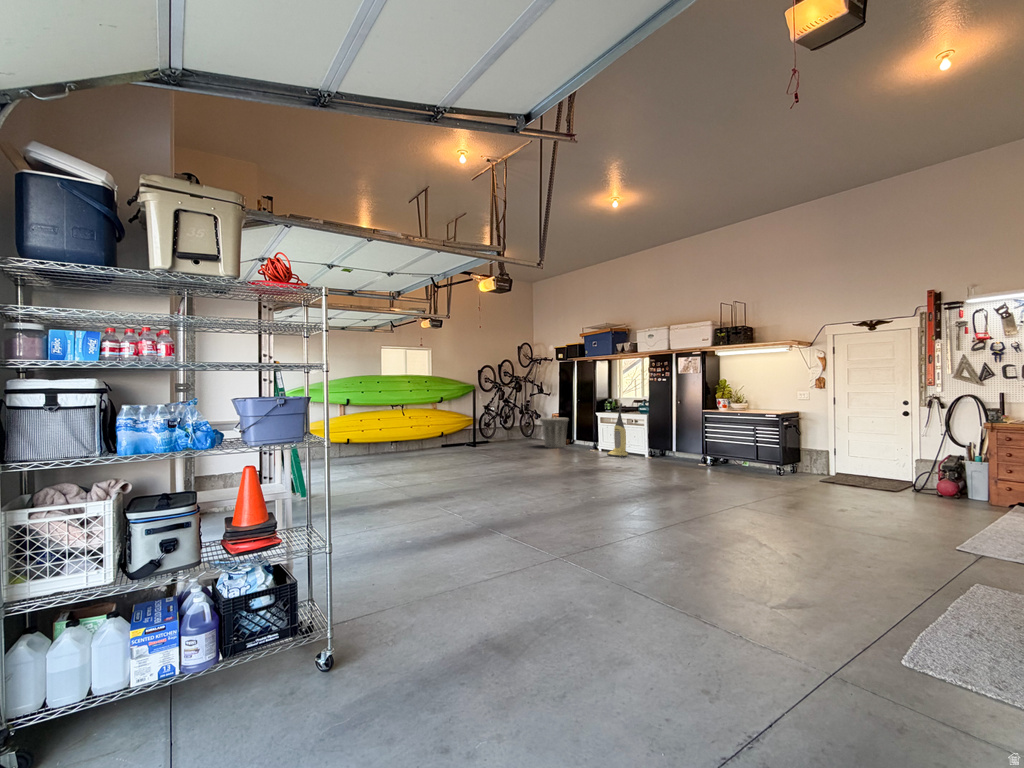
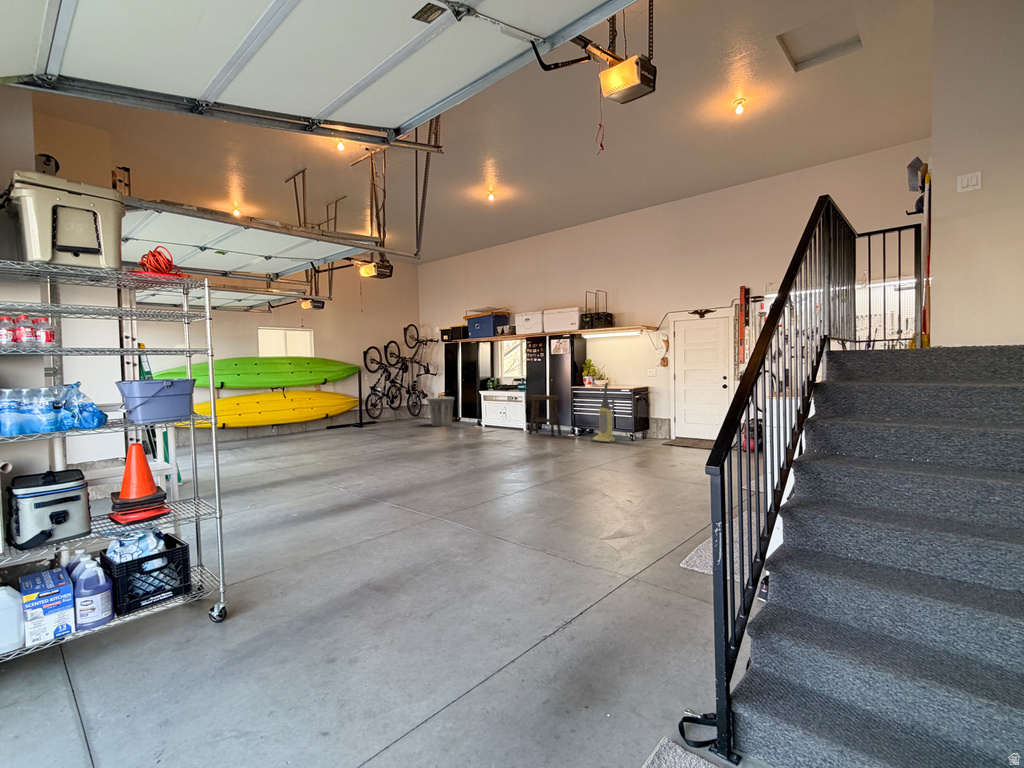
vacuum cleaner: present [607,403,628,457] -> present [592,383,616,443]
stool: none [651,418,690,464] -> present [529,395,561,436]

